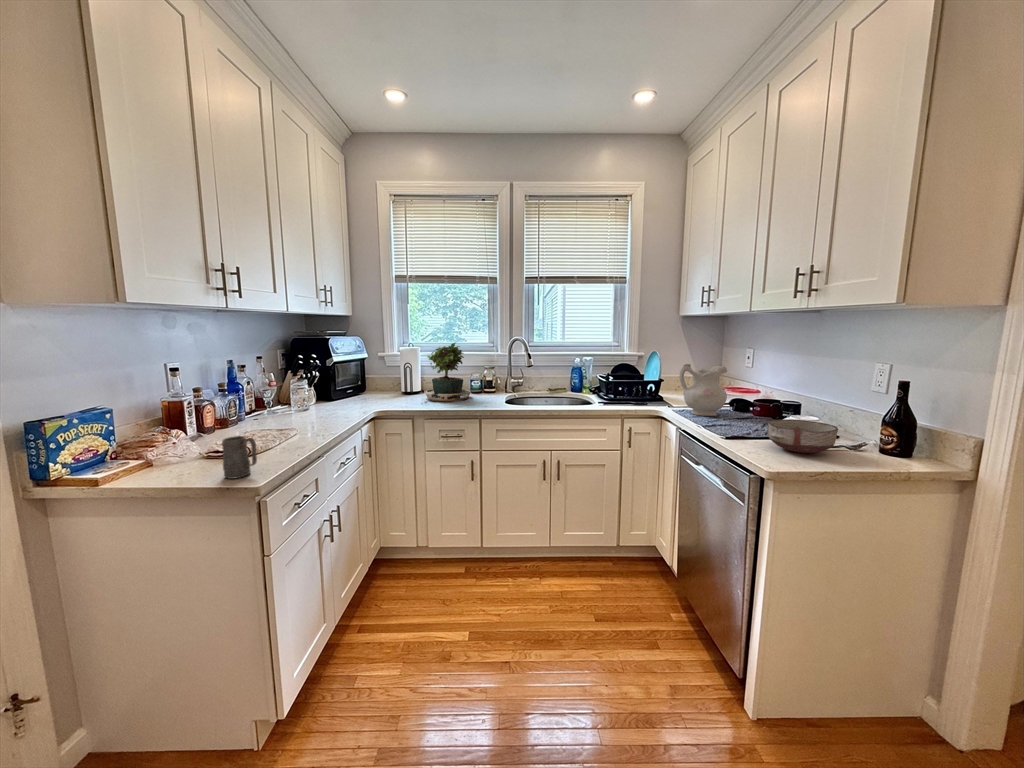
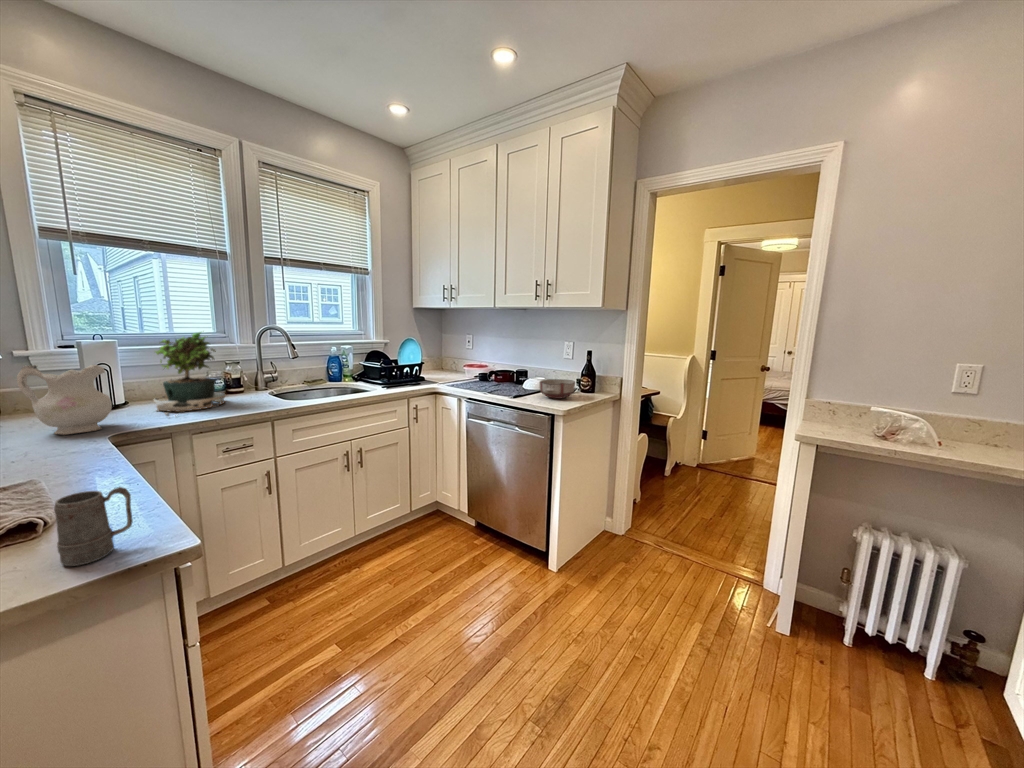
ceramic pitcher: present [680,364,727,416] -> present [17,365,112,435]

